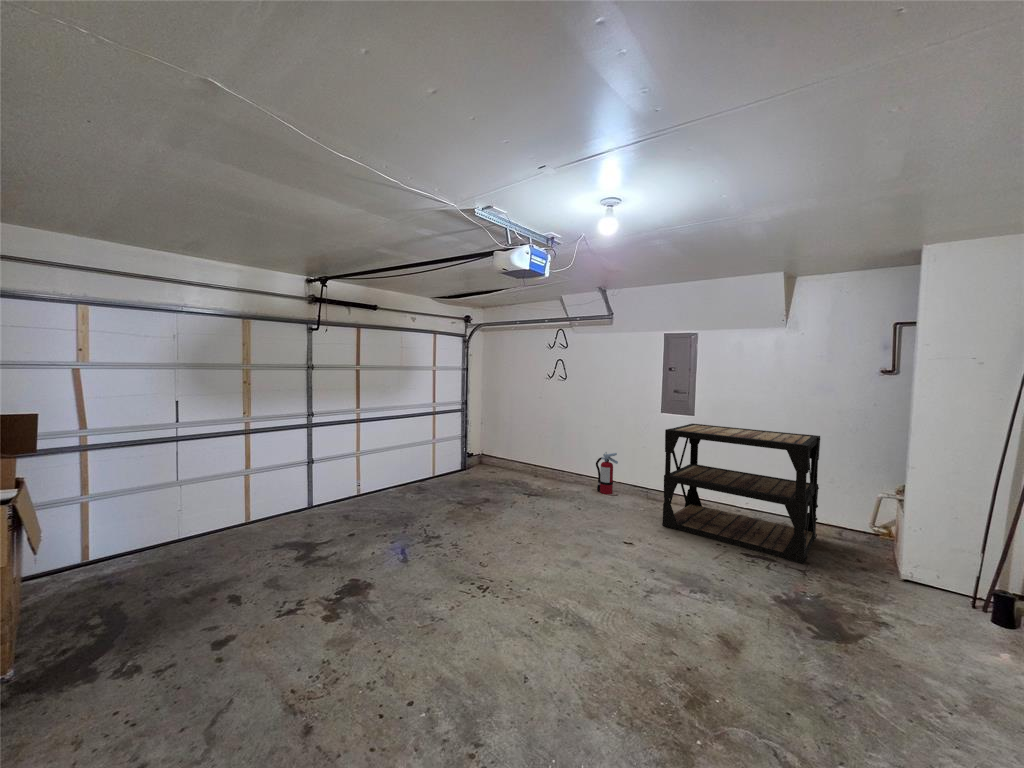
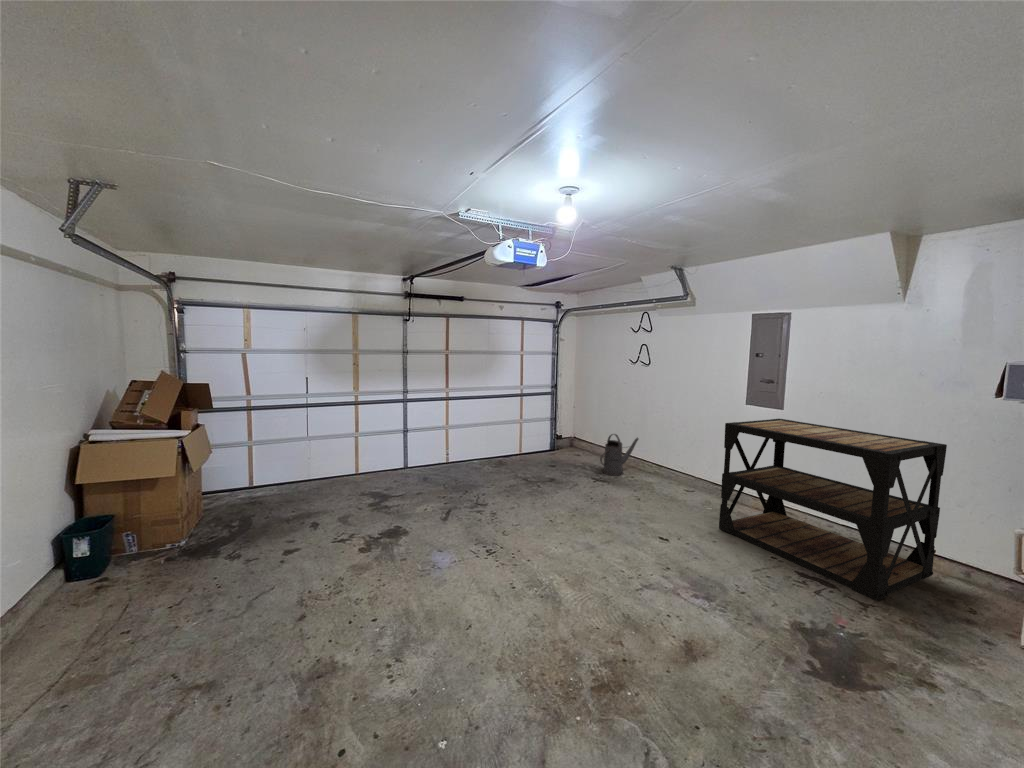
watering can: none [529,448,558,489] -> present [600,434,638,476]
fire extinguisher: present [596,452,618,494] -> none [672,444,695,489]

